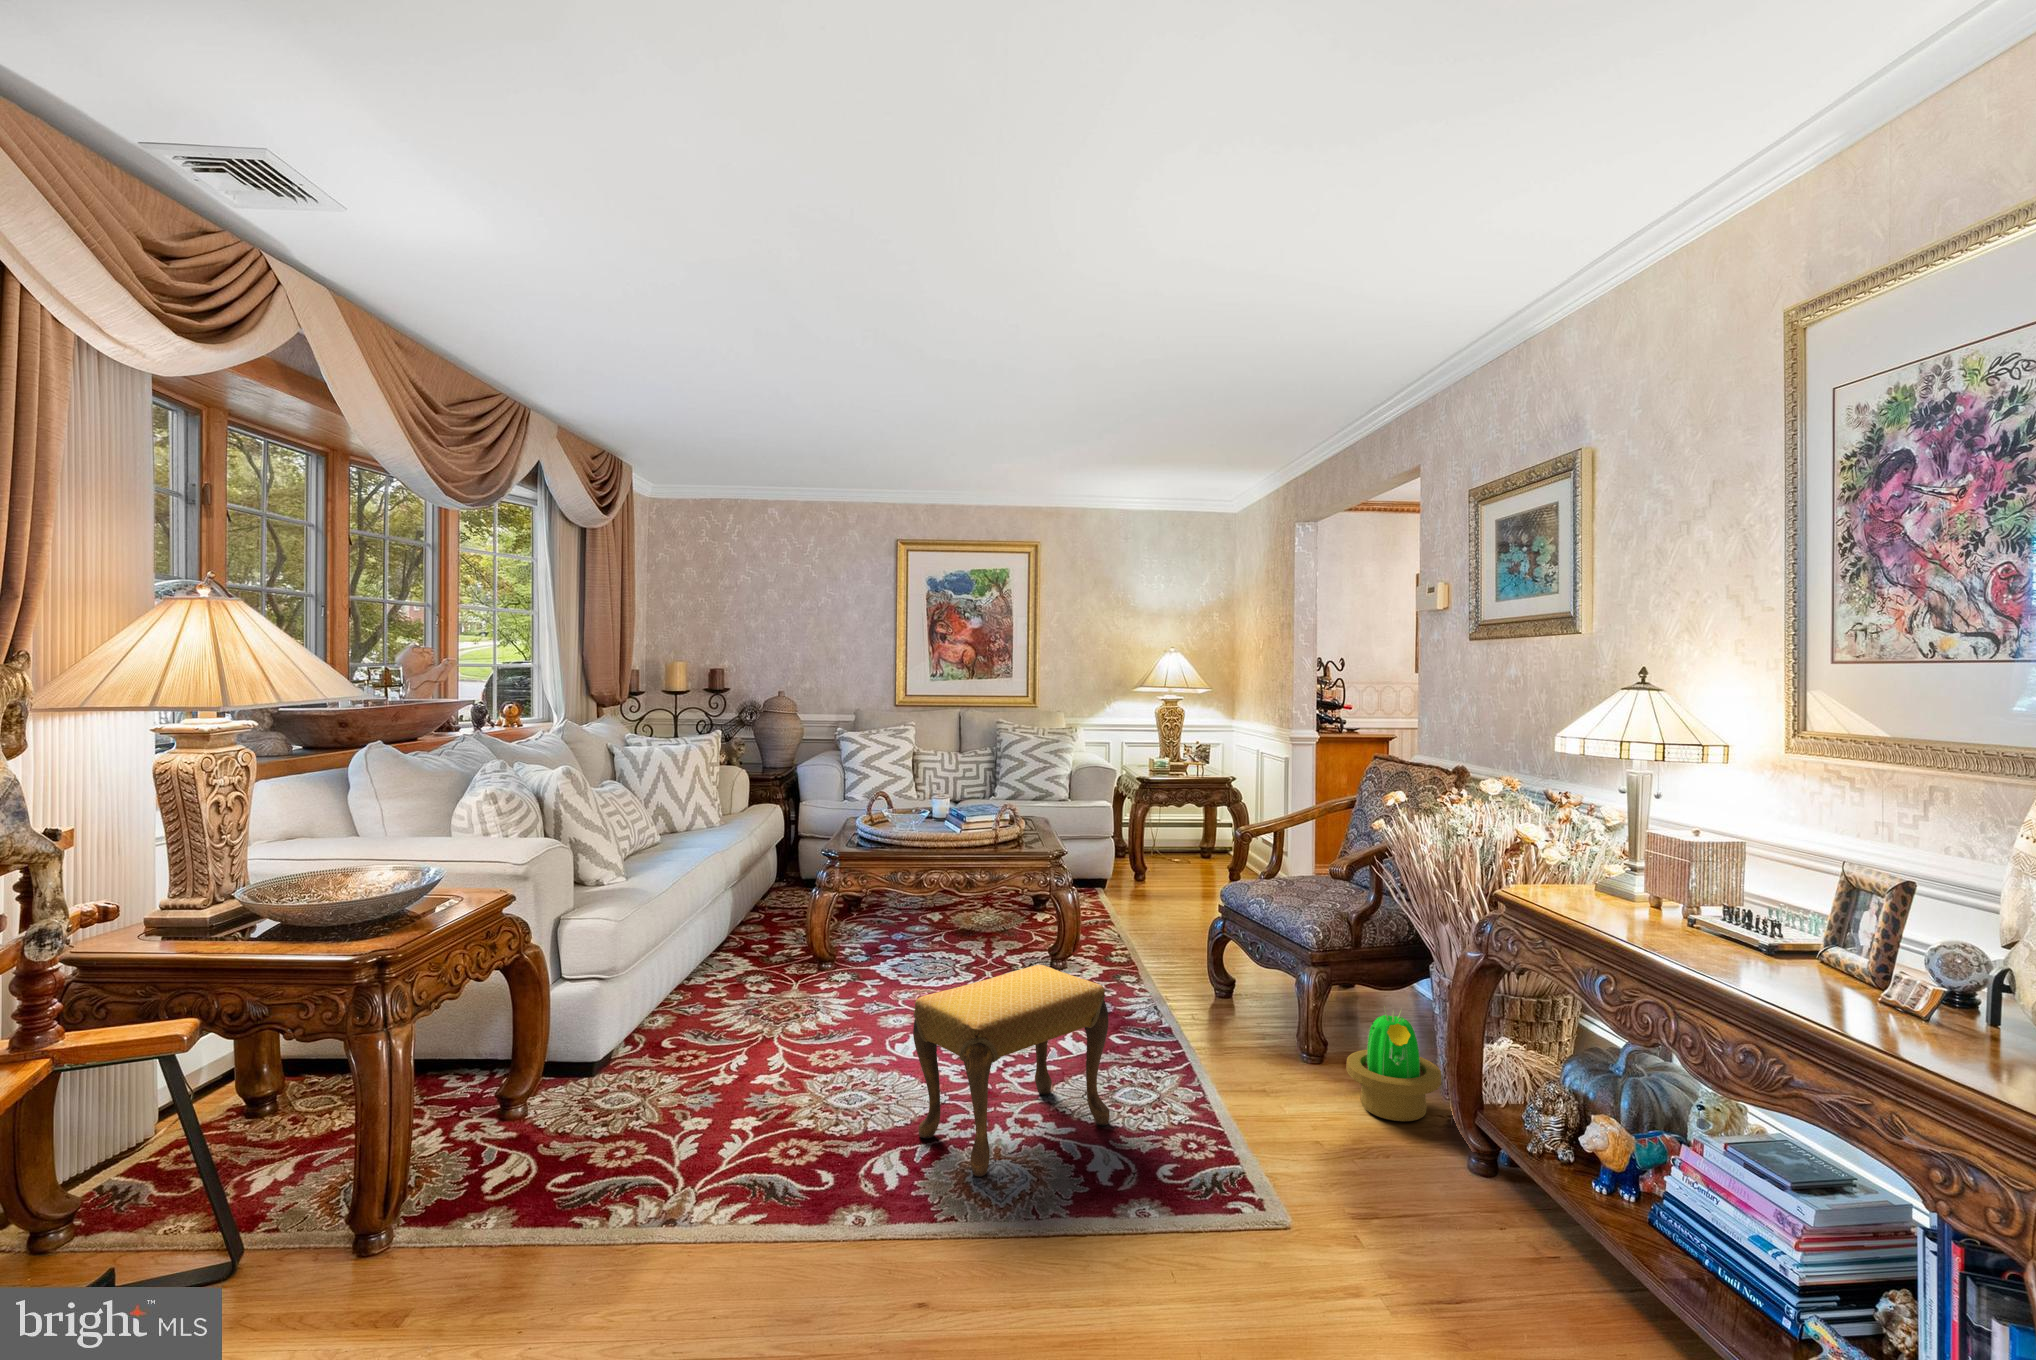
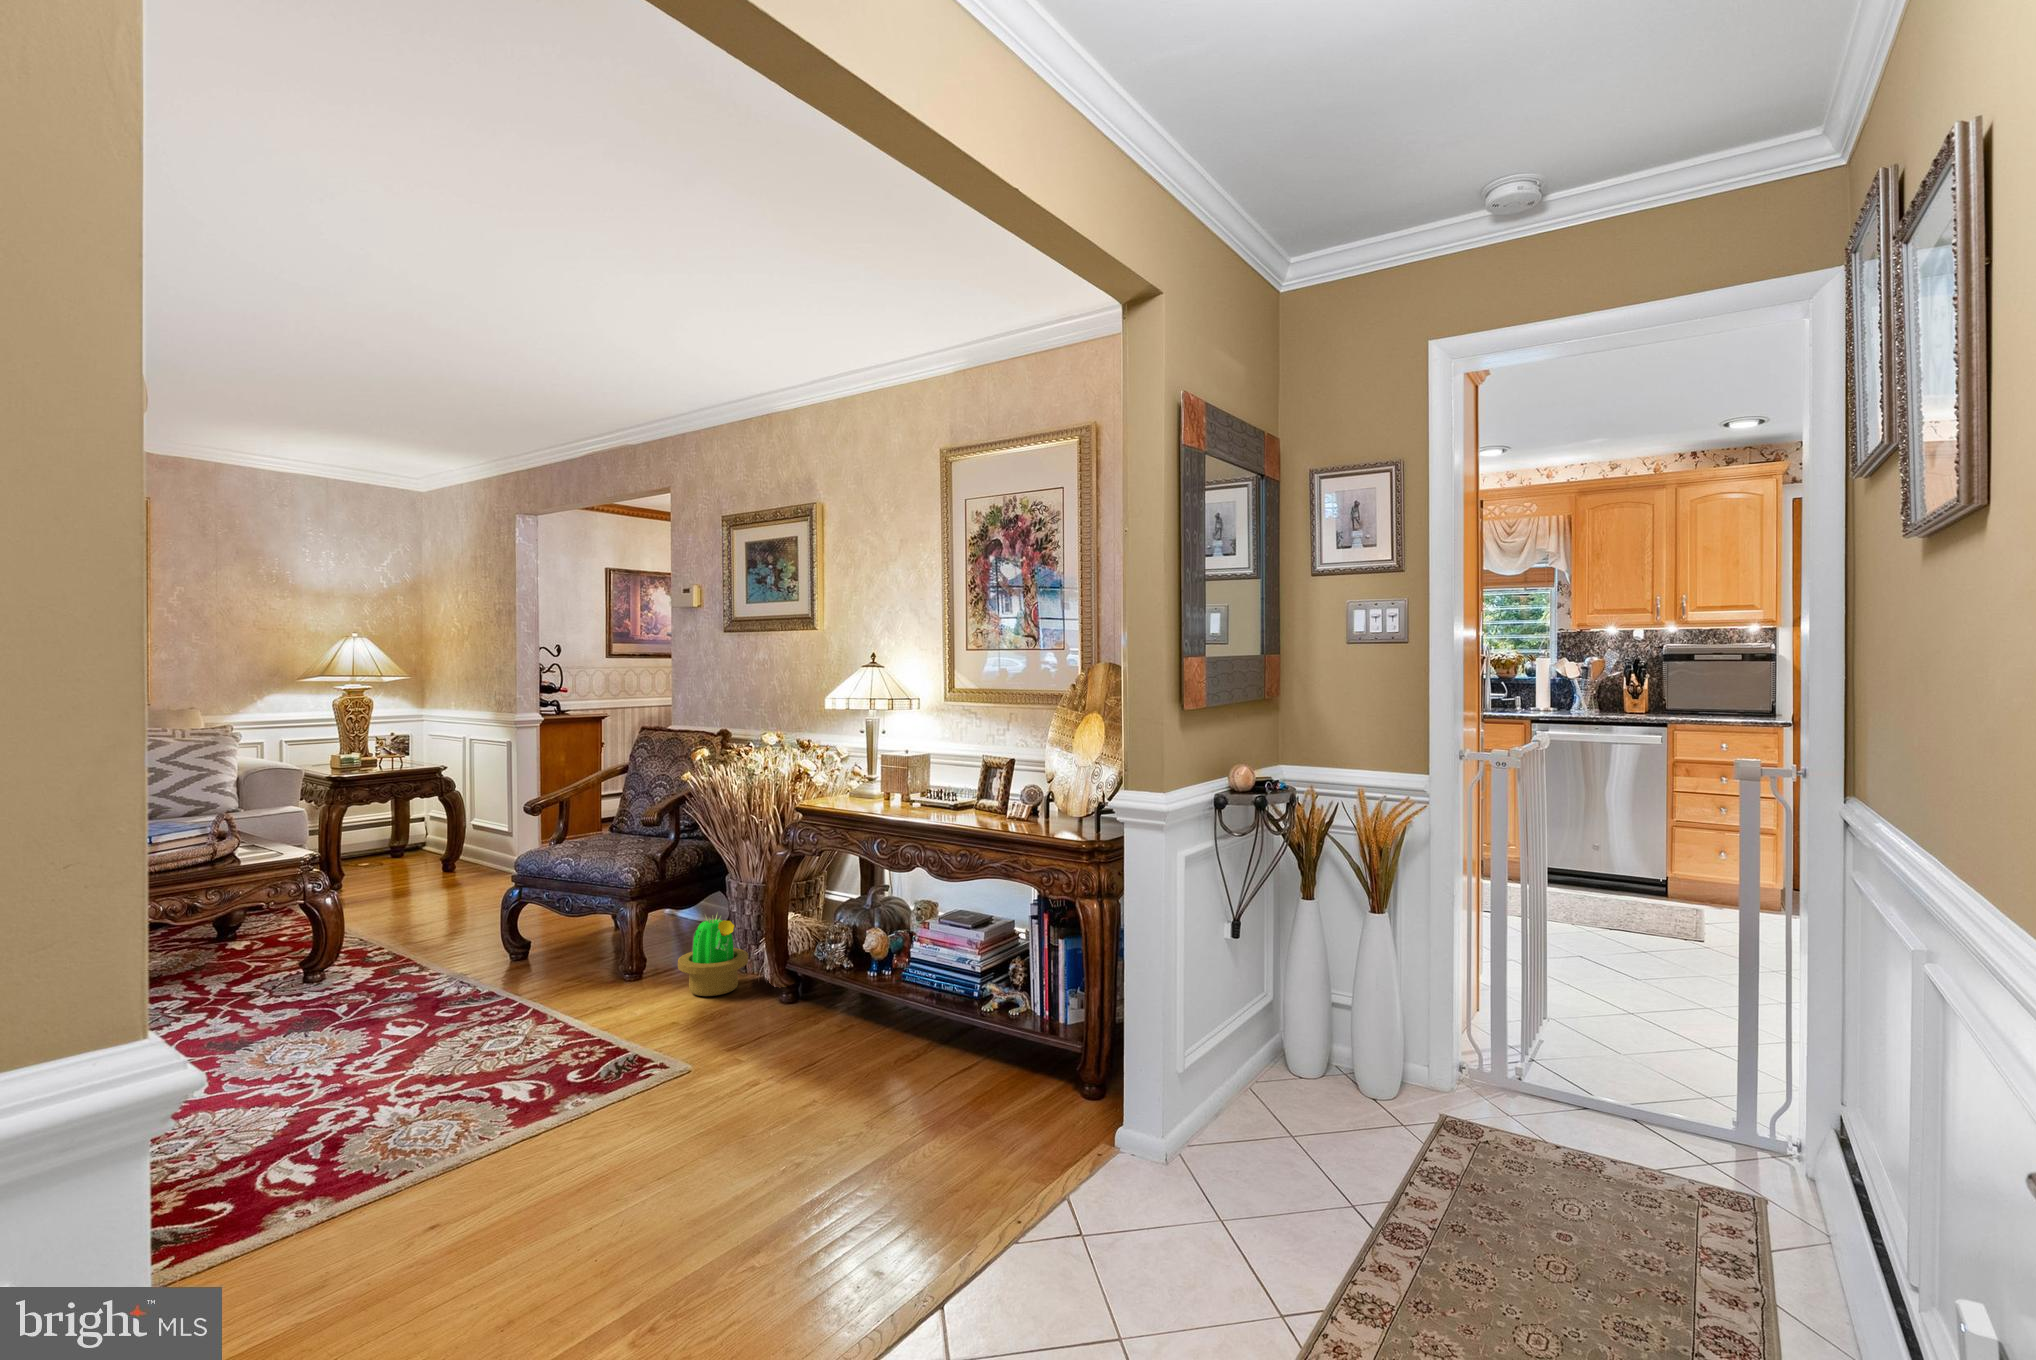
footstool: present [913,965,1110,1177] -> none [289,944,495,1138]

